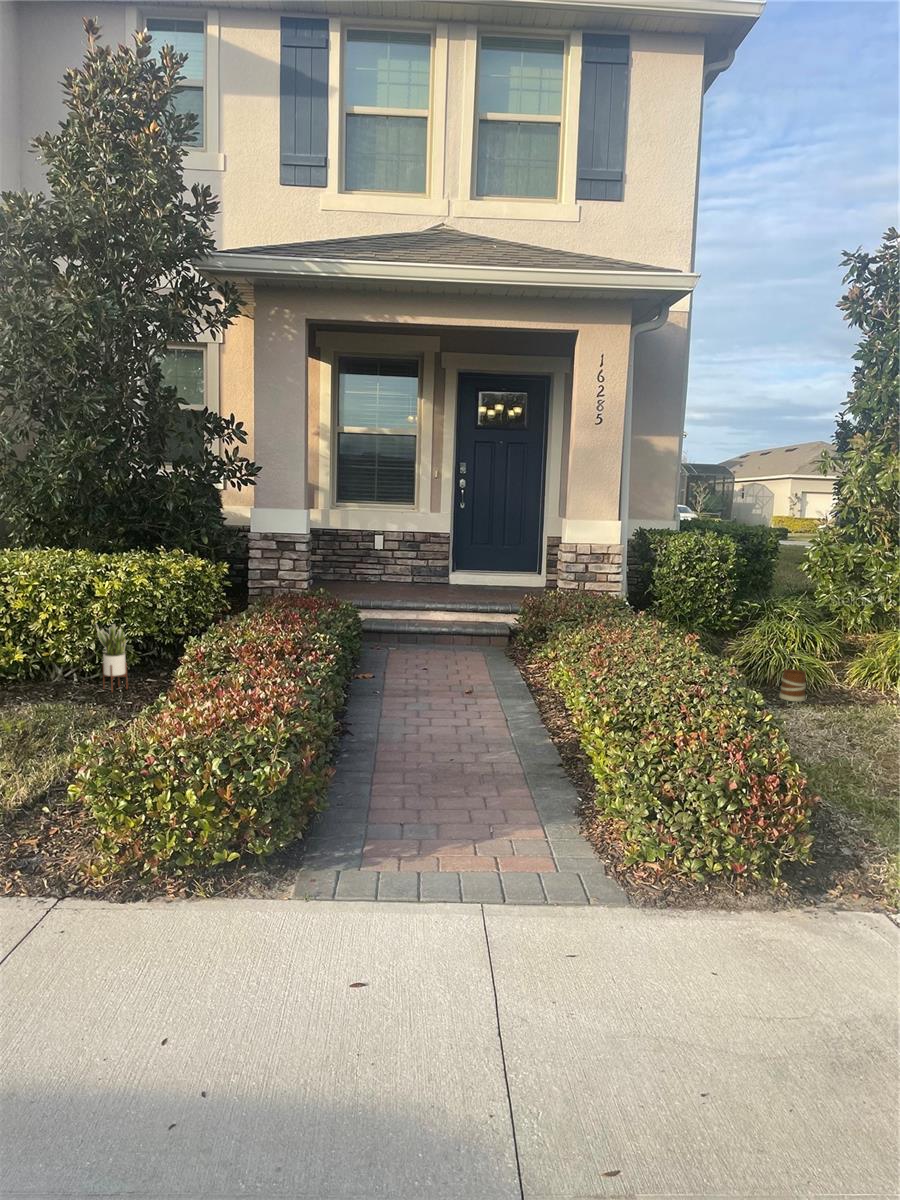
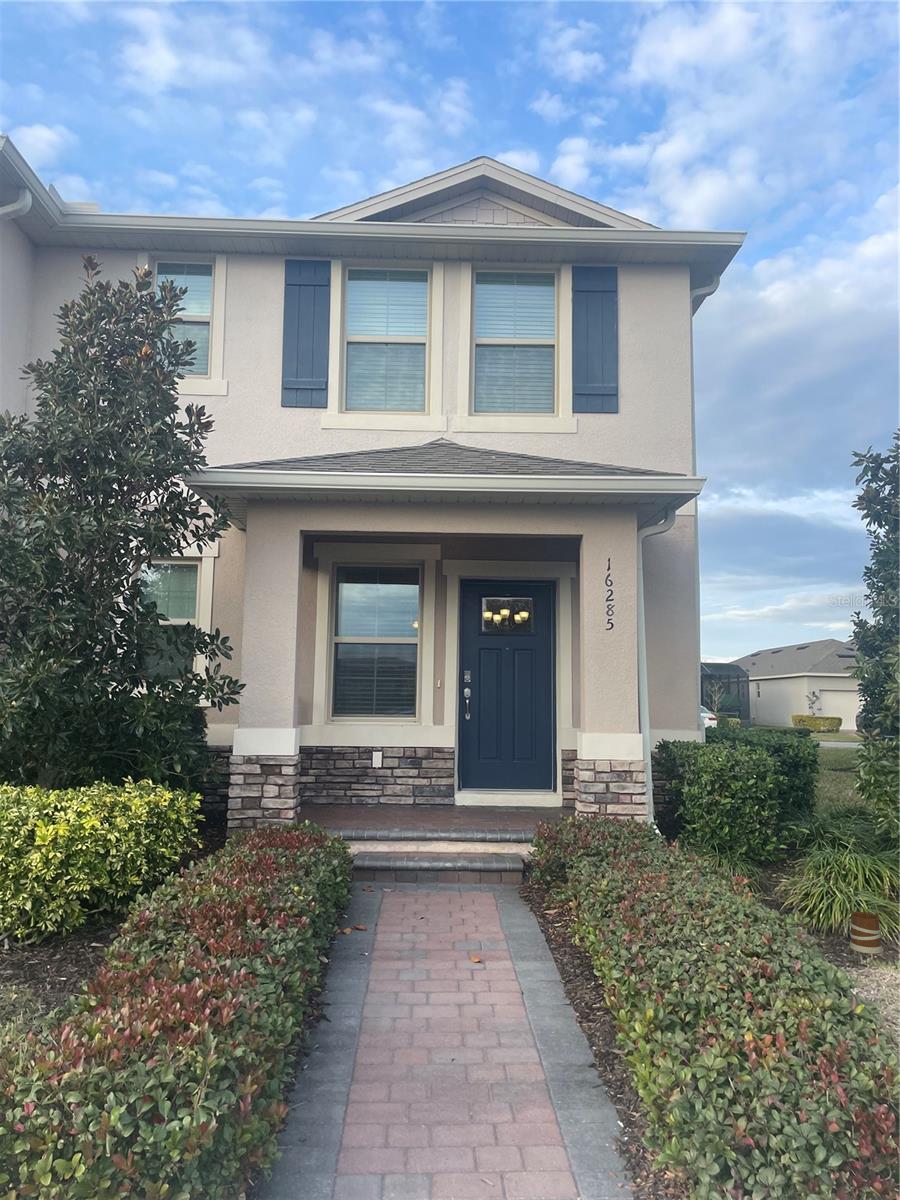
potted plant: present [96,624,128,692] -> none [33,872,72,961]

